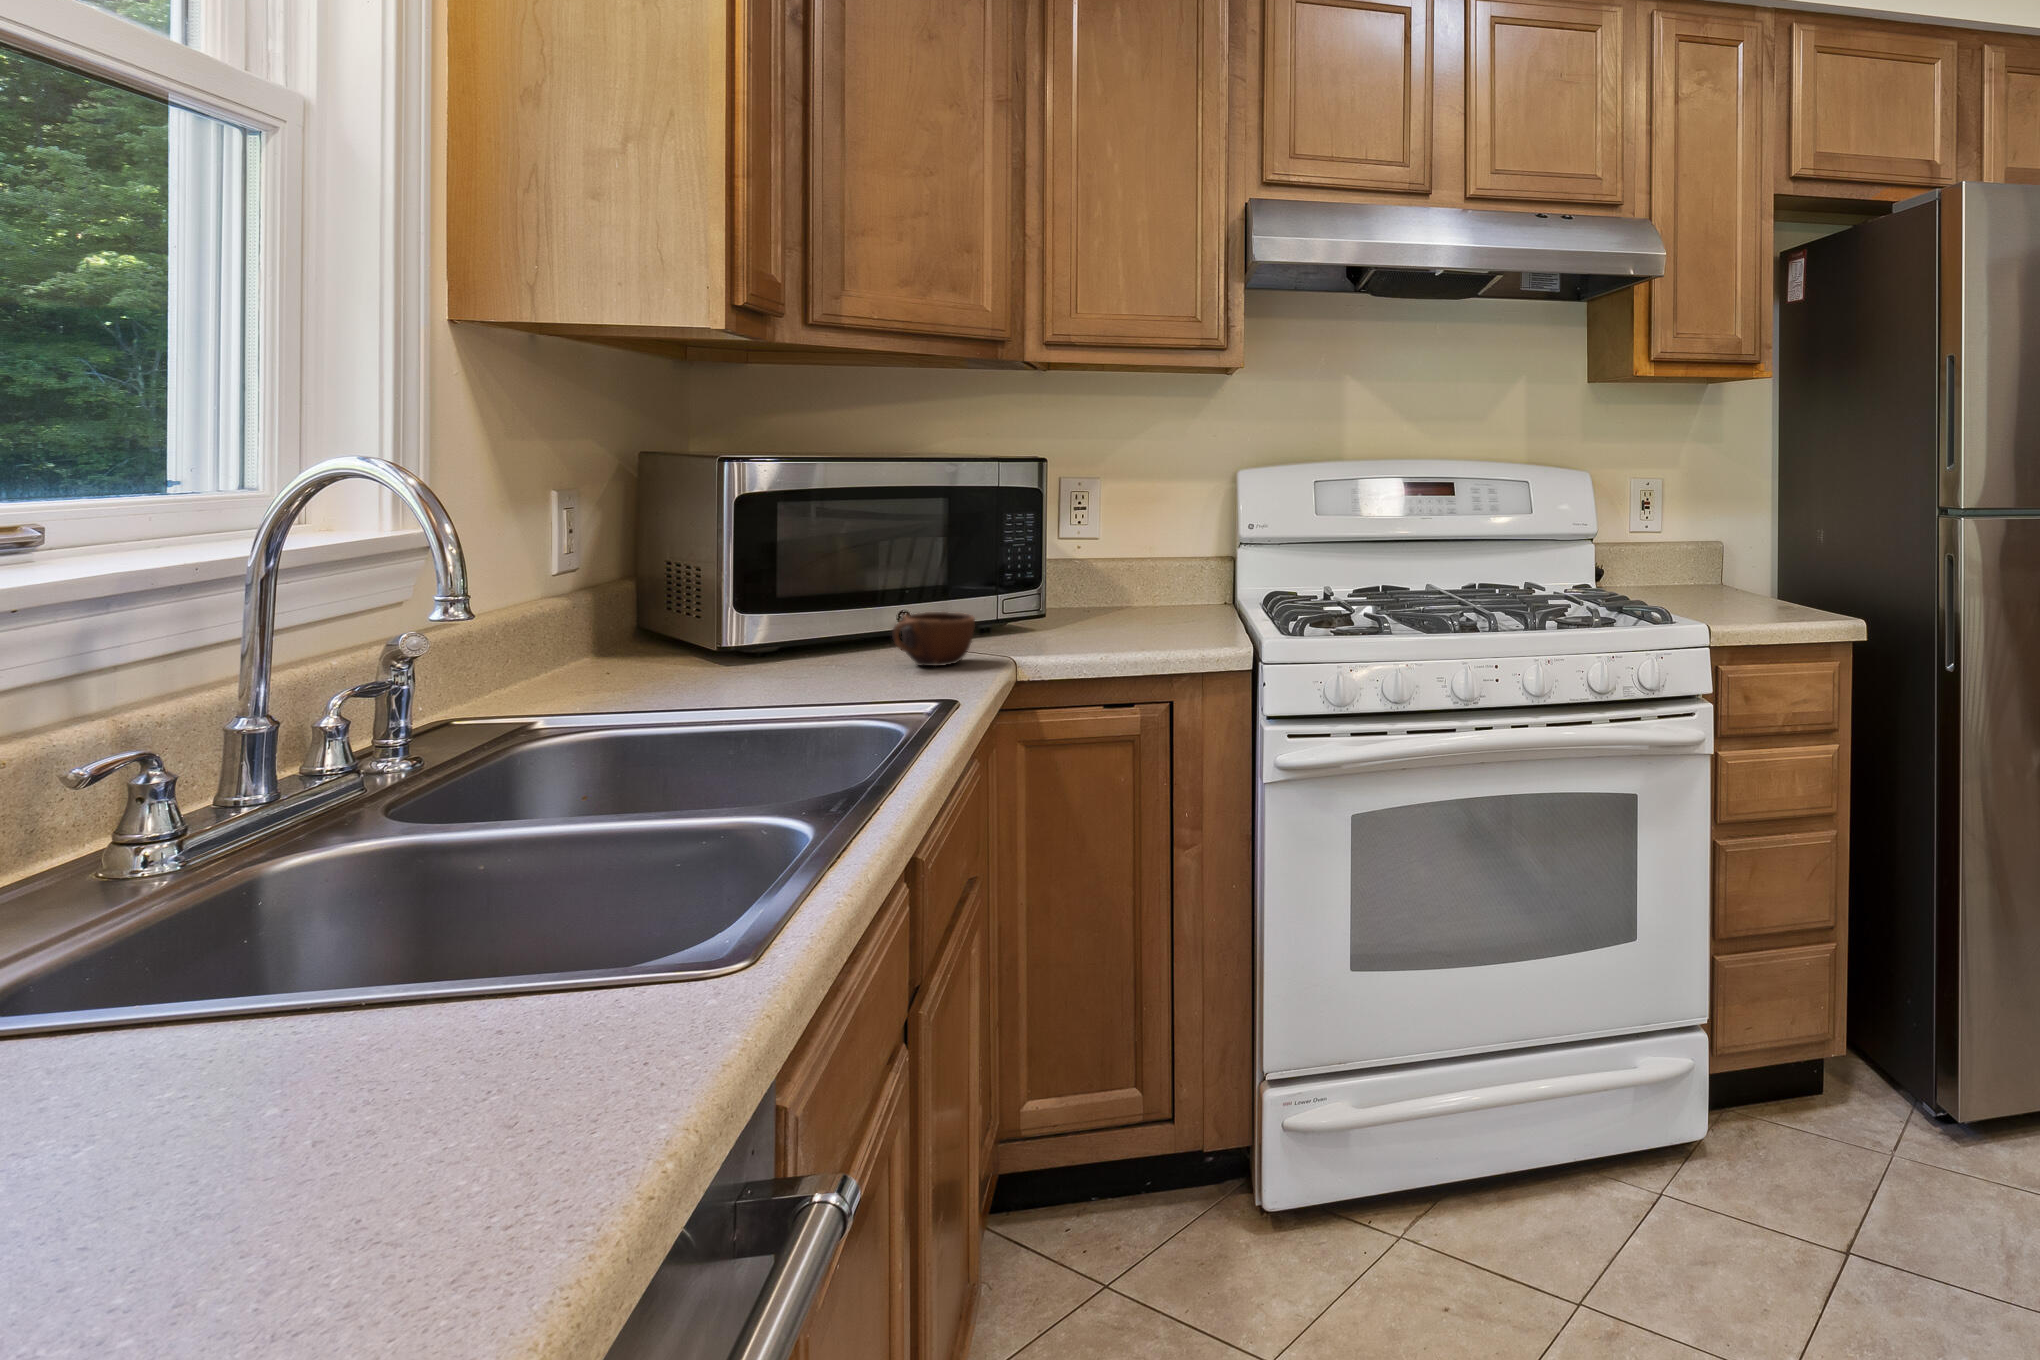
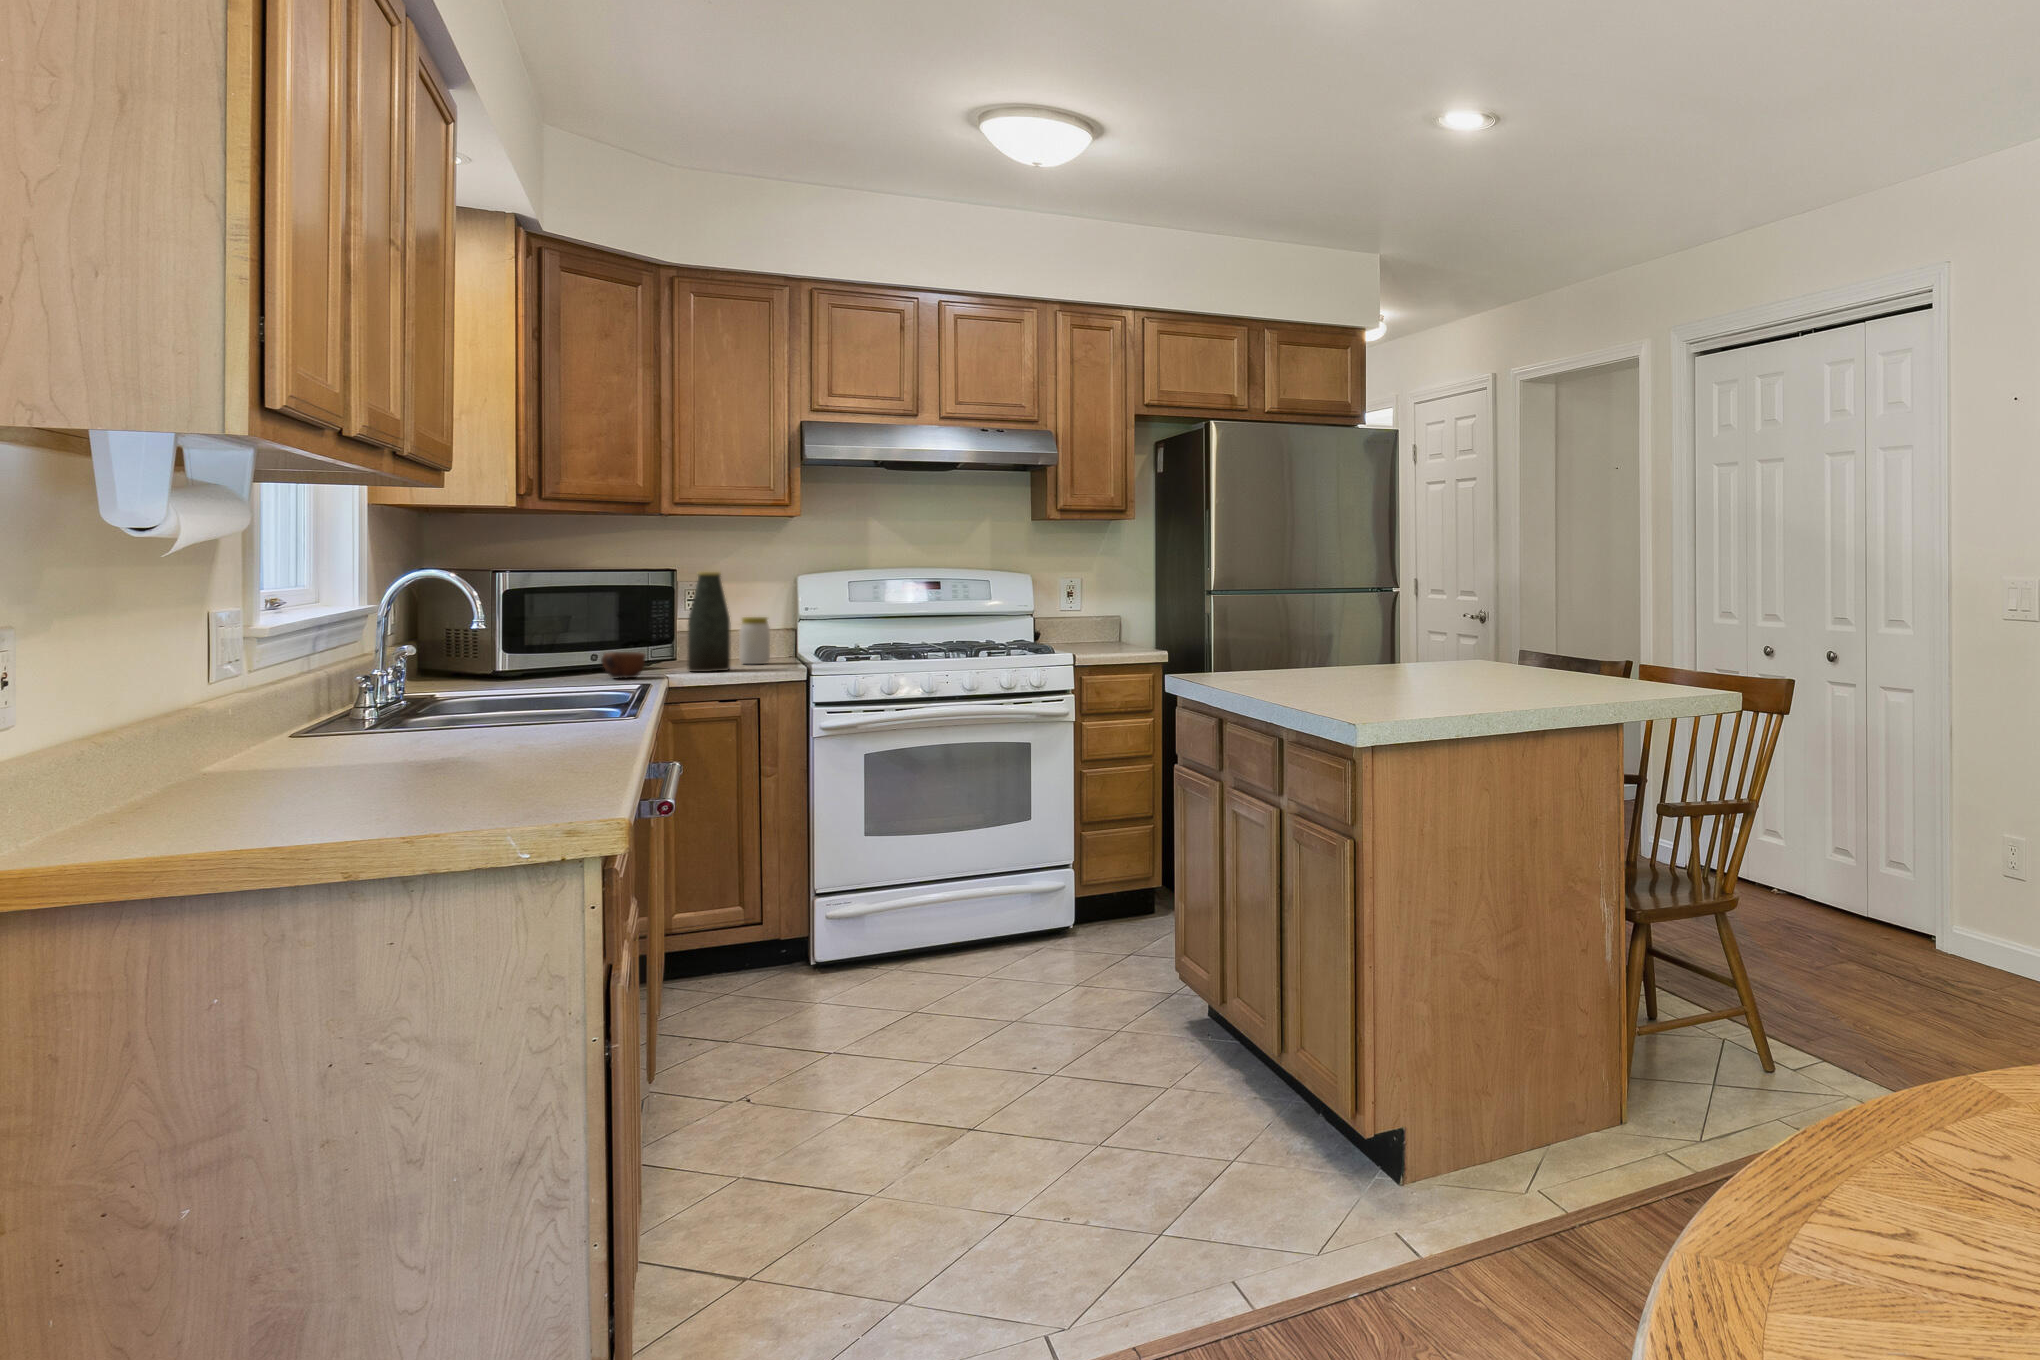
bottle: none [1056,463,1127,646] -> present [687,572,731,672]
jar: none [1147,539,1195,622] -> present [739,617,770,664]

